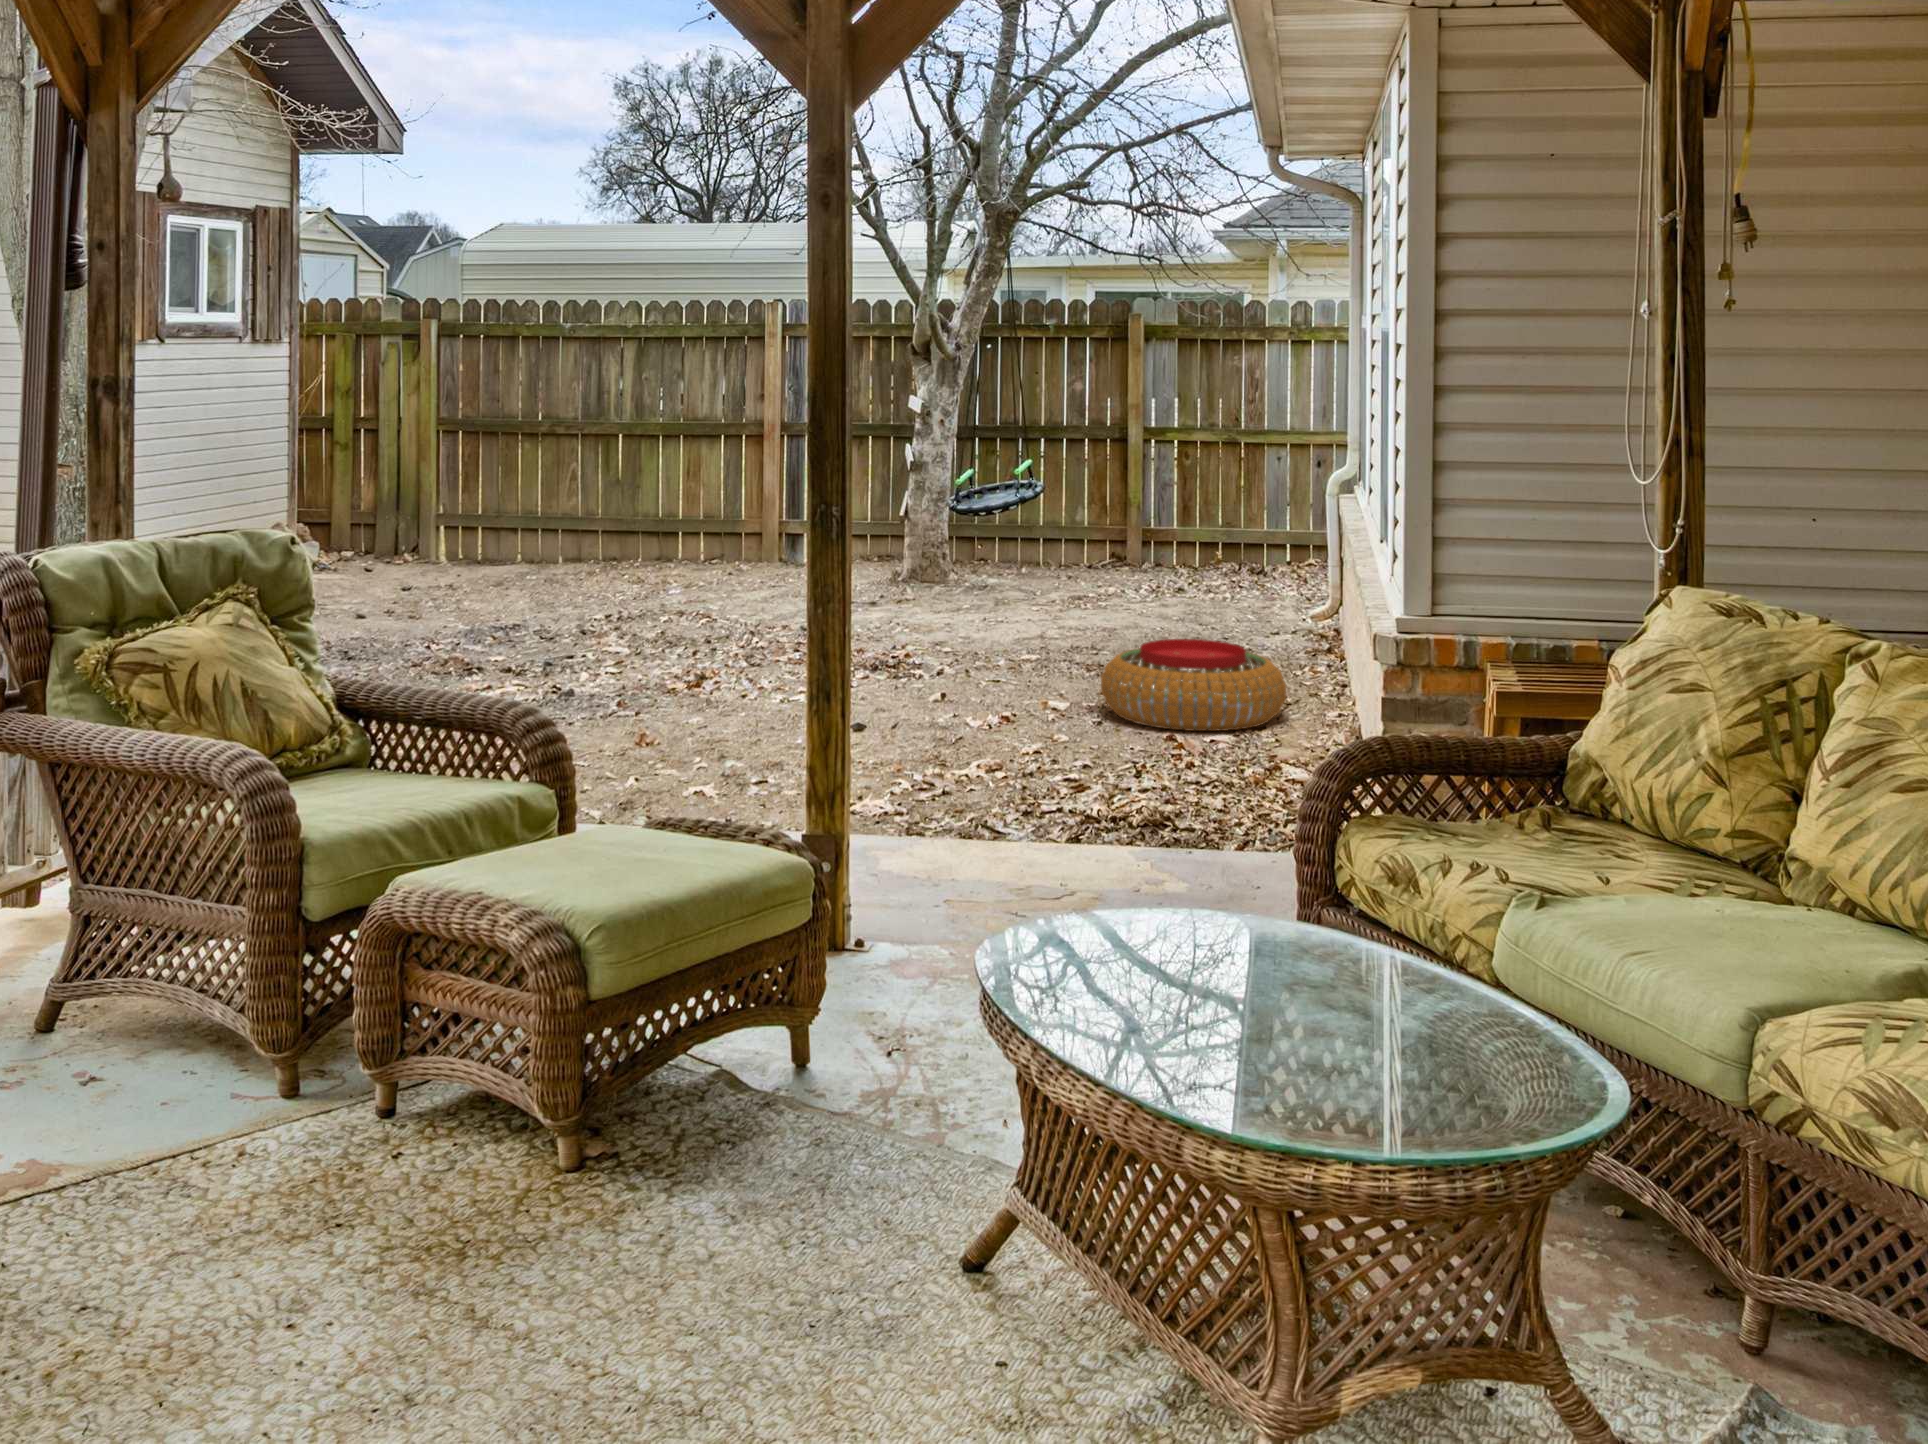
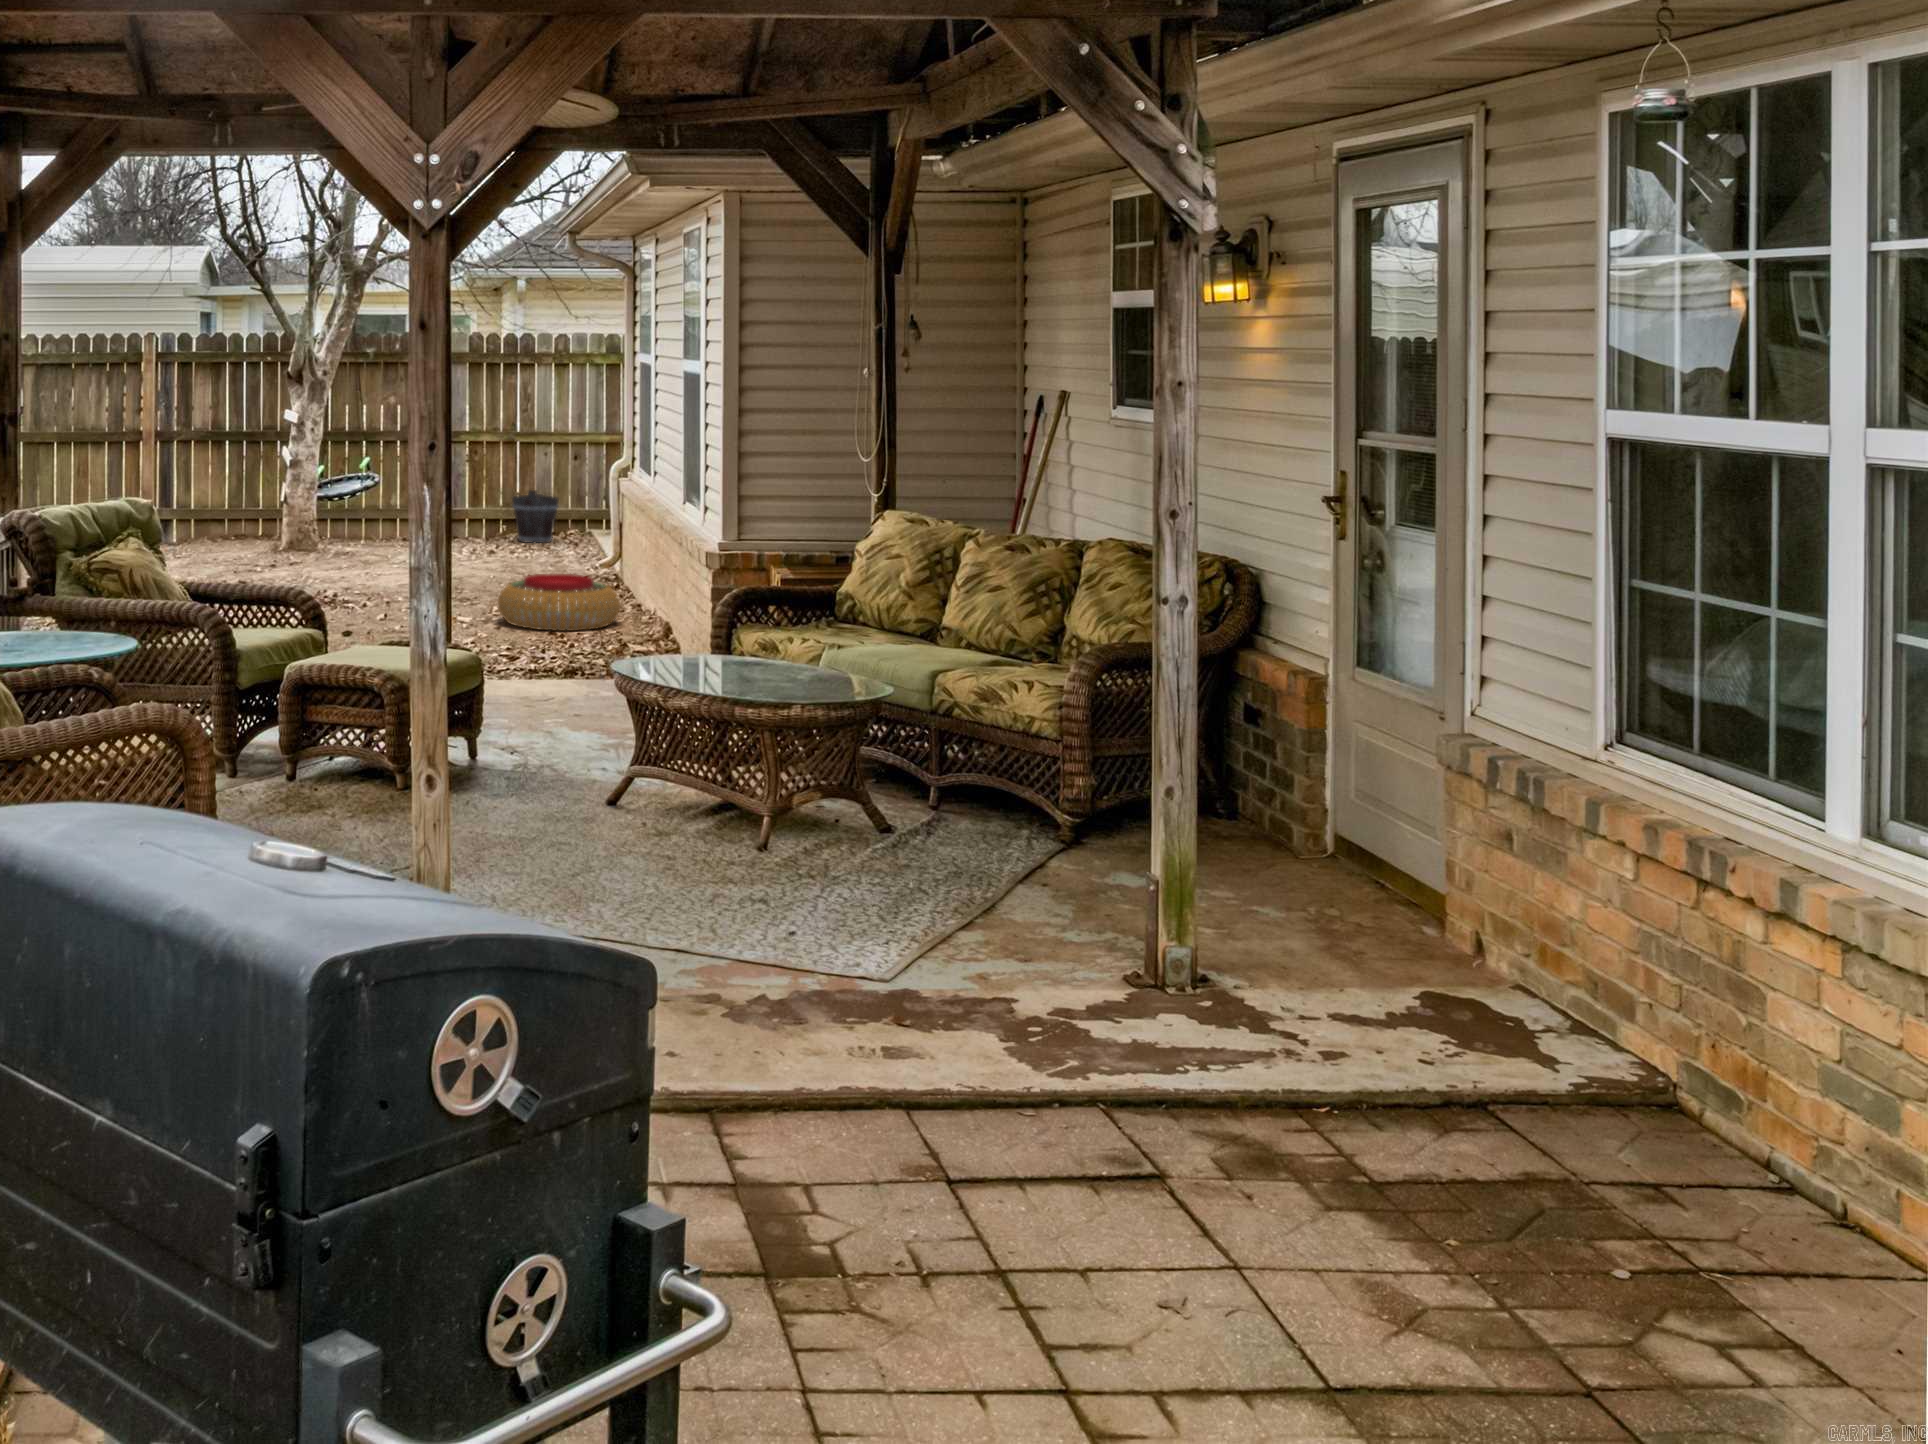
bucket: none [1220,505,1283,575] -> present [512,490,559,543]

